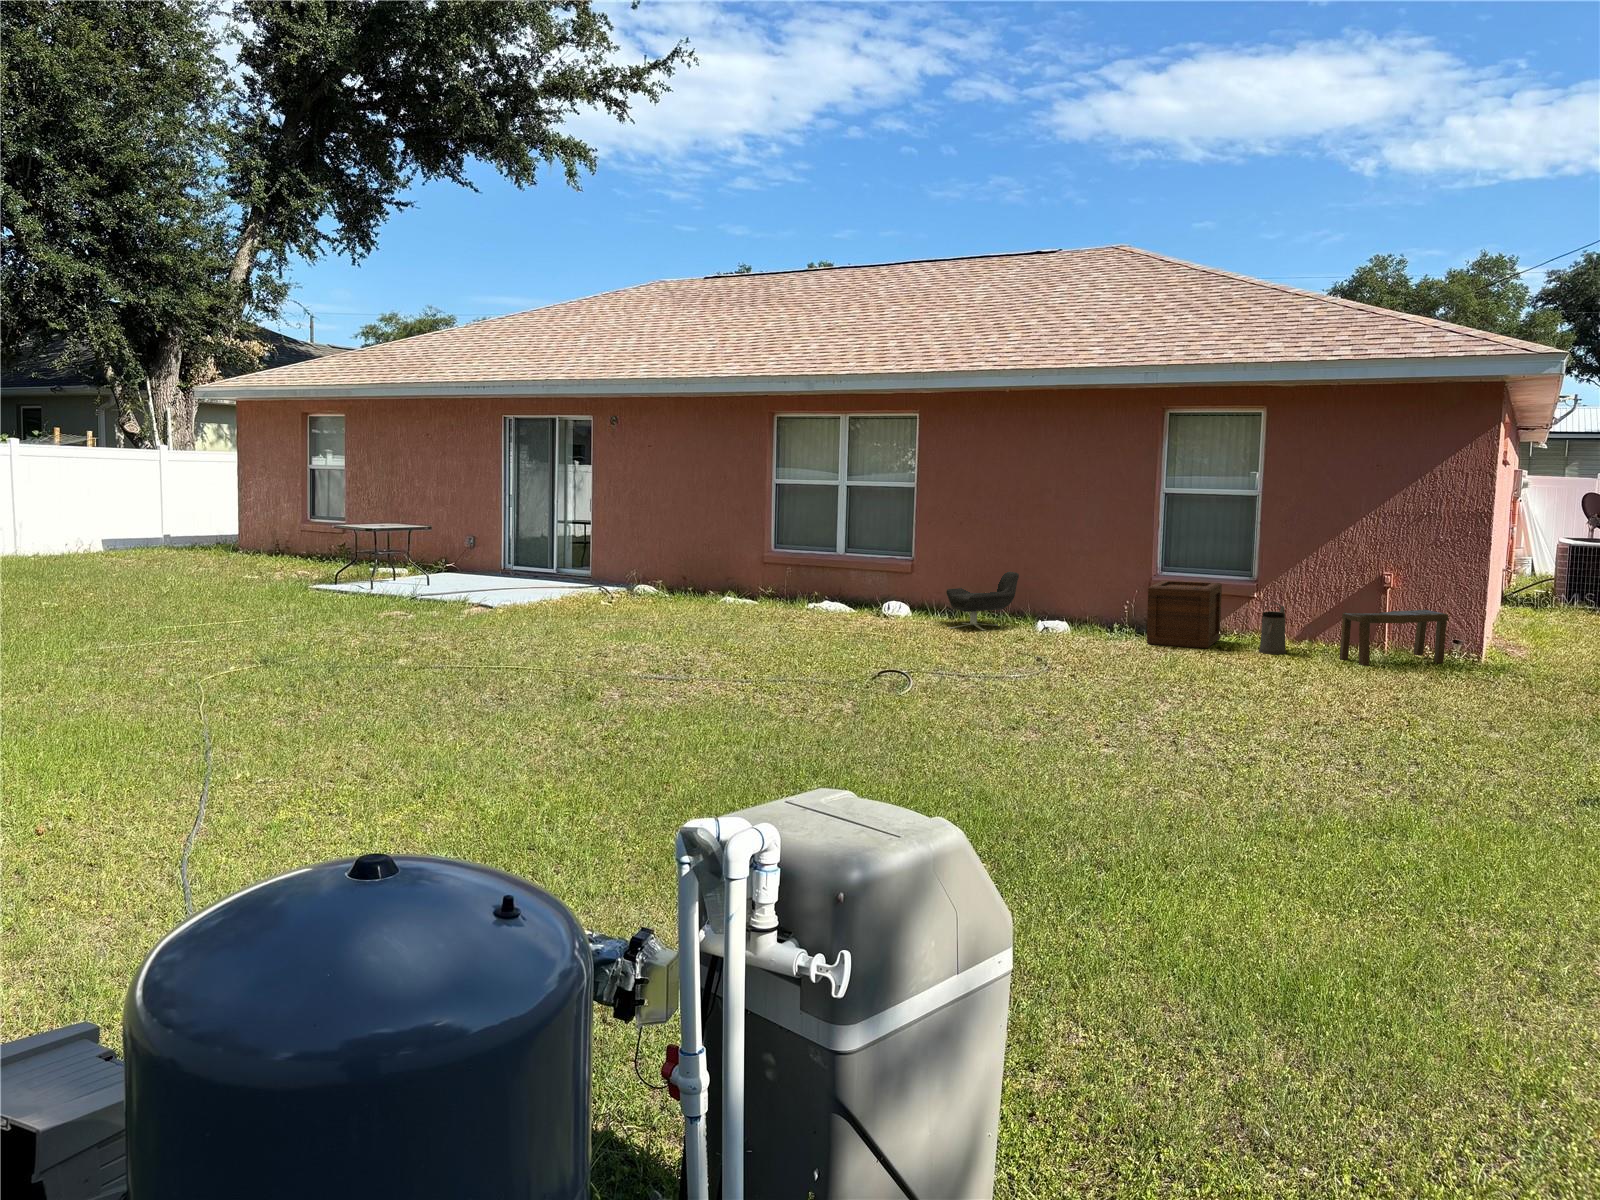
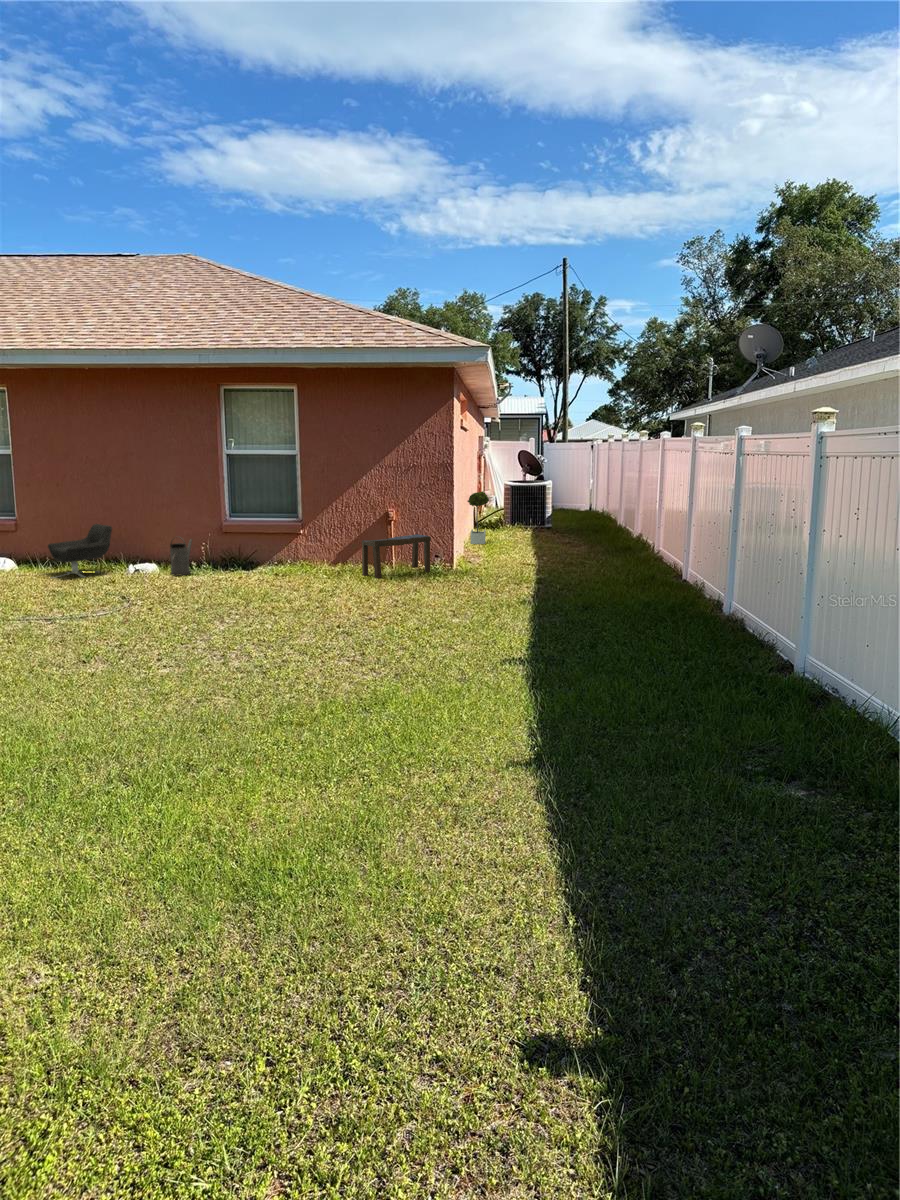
potted tree: none [1502,552,1541,629] -> present [468,491,489,544]
wooden crate: present [1147,581,1222,649] -> none [218,524,280,577]
watering can: present [1259,603,1286,654] -> present [170,537,192,576]

